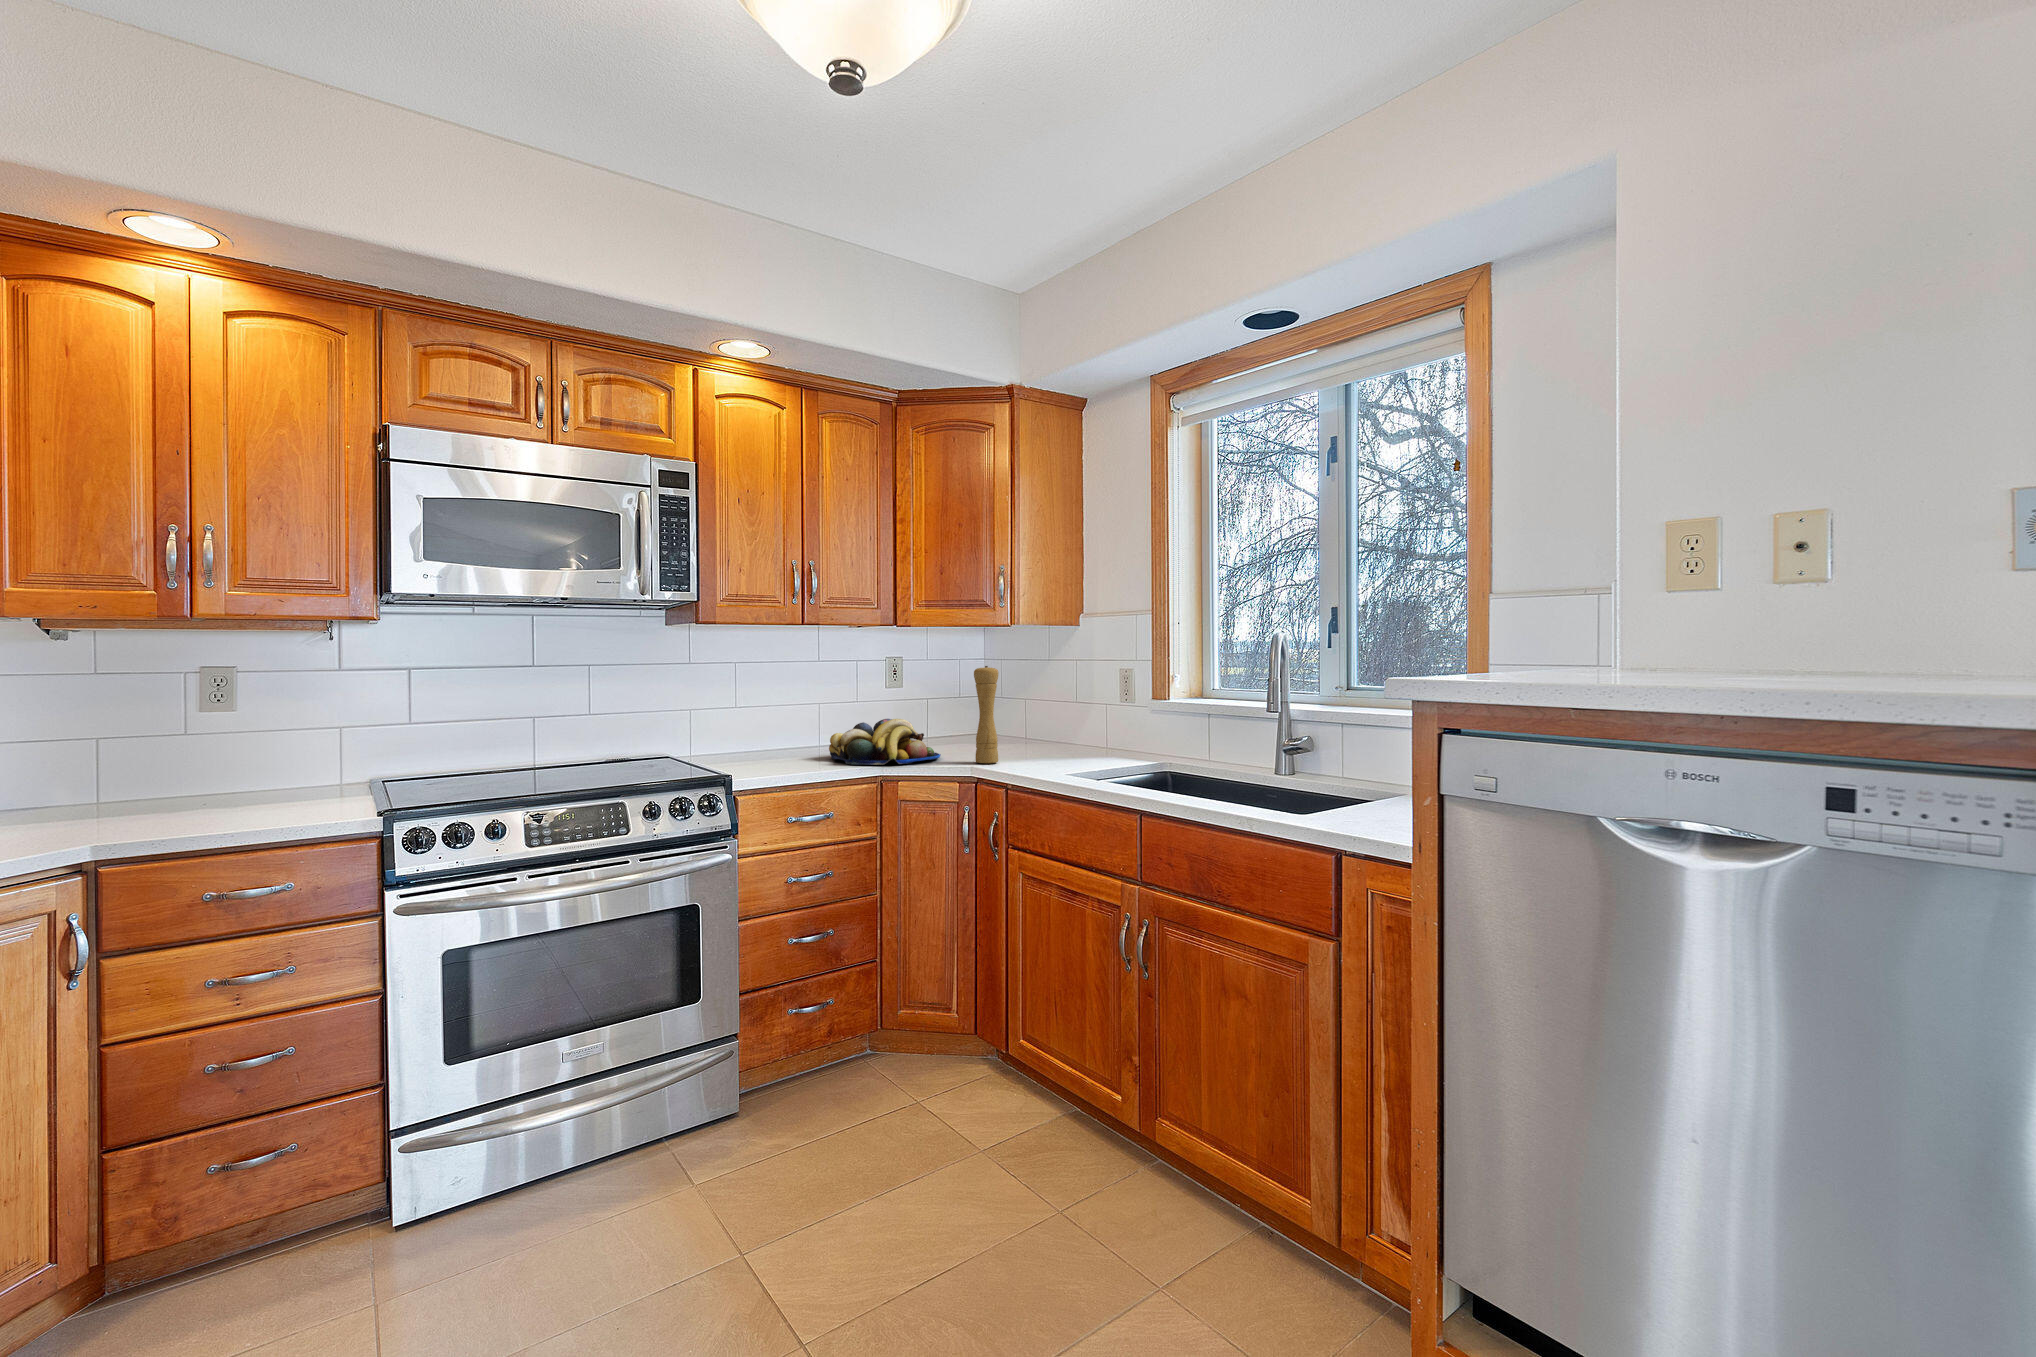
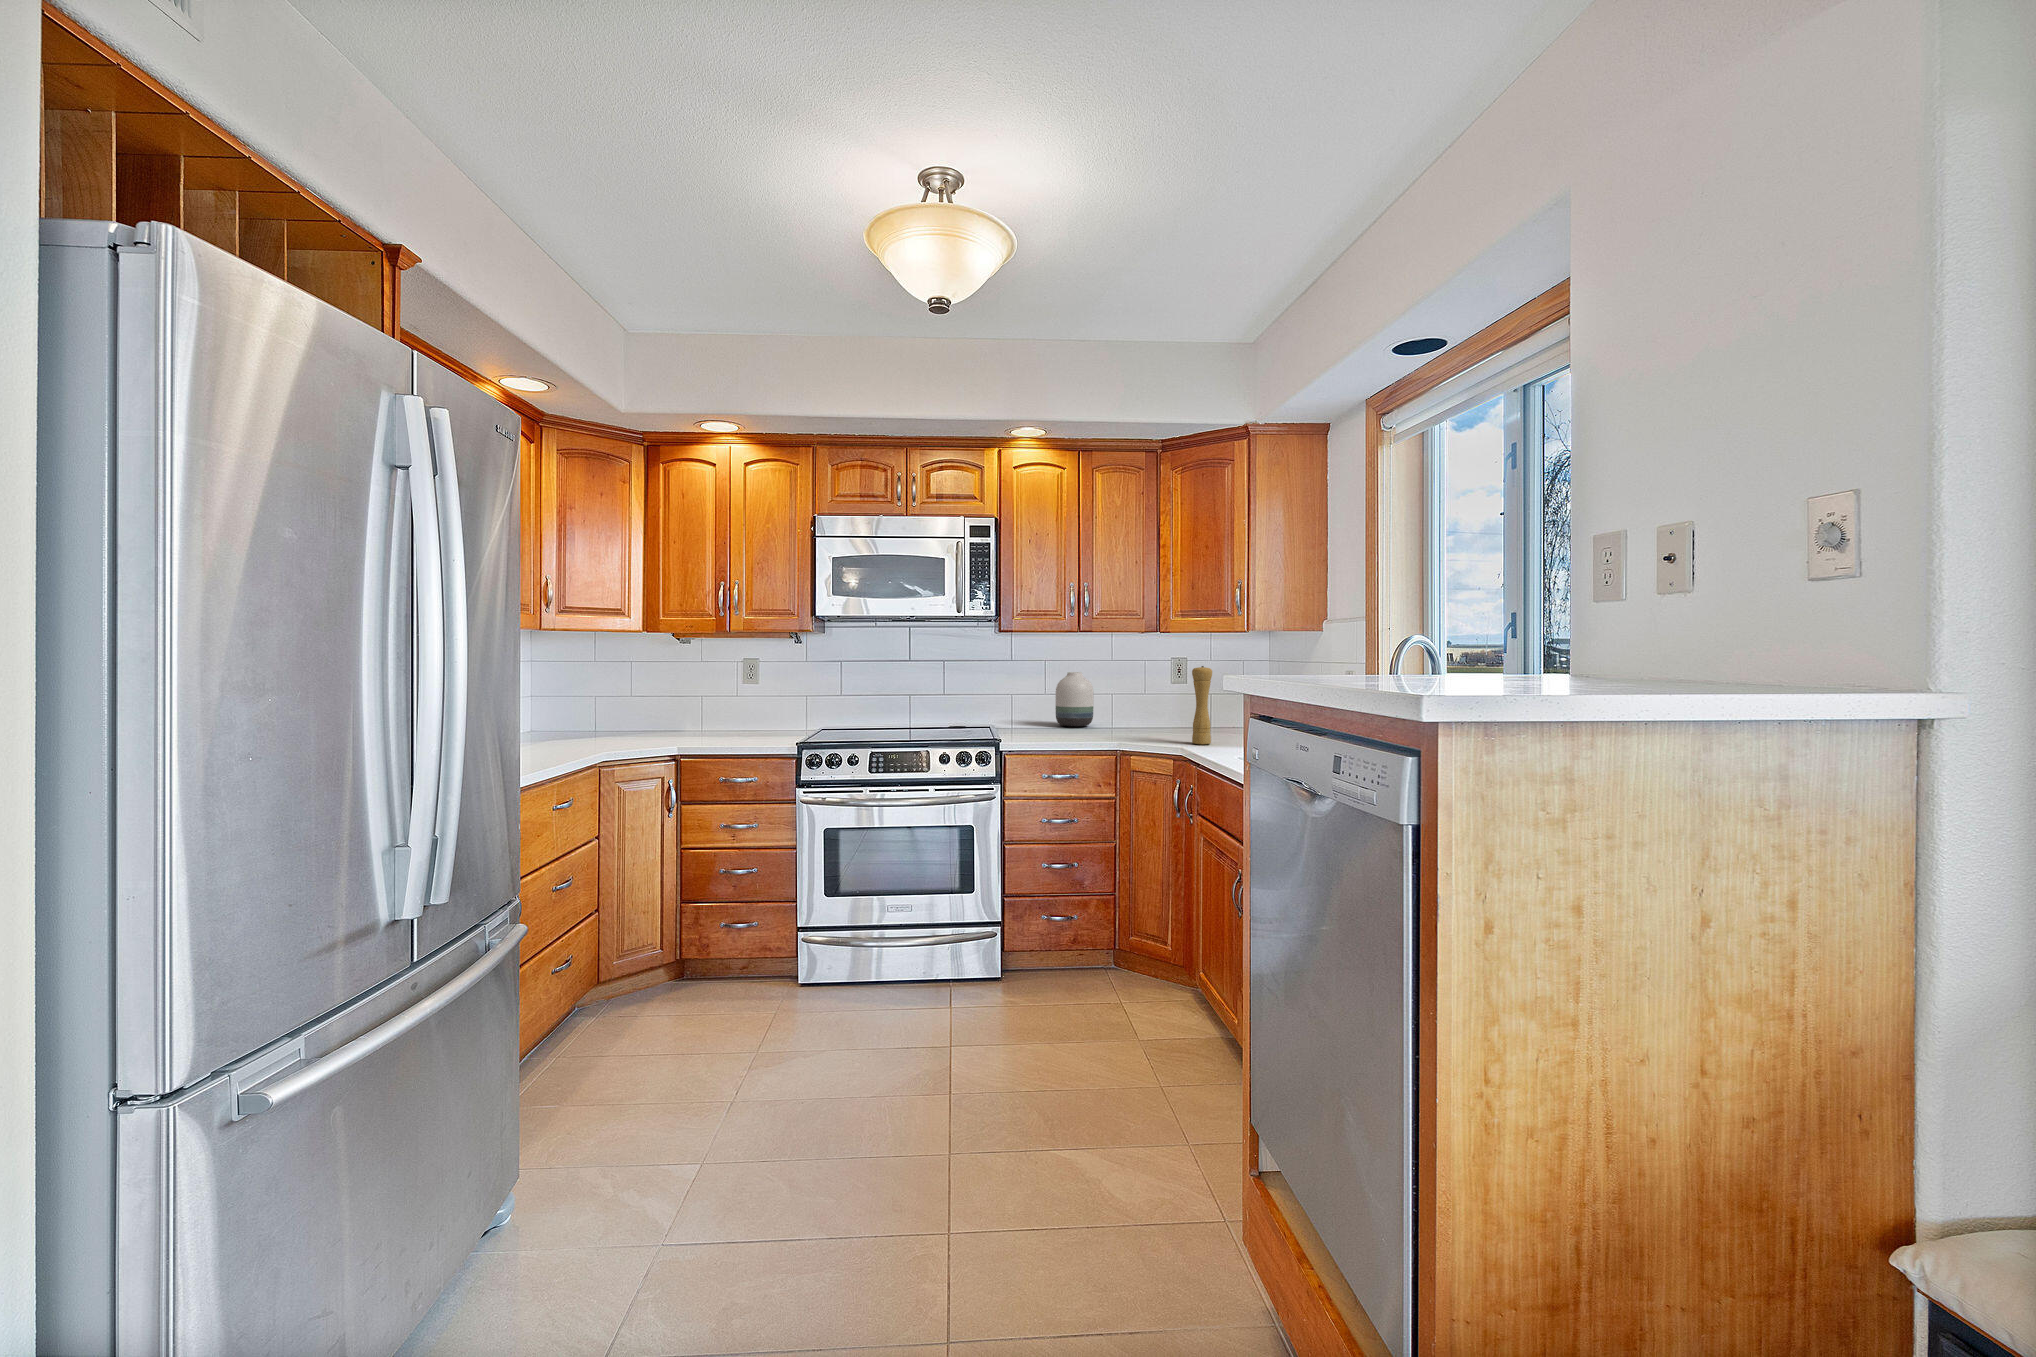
vase: none [756,681,808,753] -> present [1055,672,1094,726]
fruit bowl: present [829,719,941,765] -> none [1093,705,1178,740]

